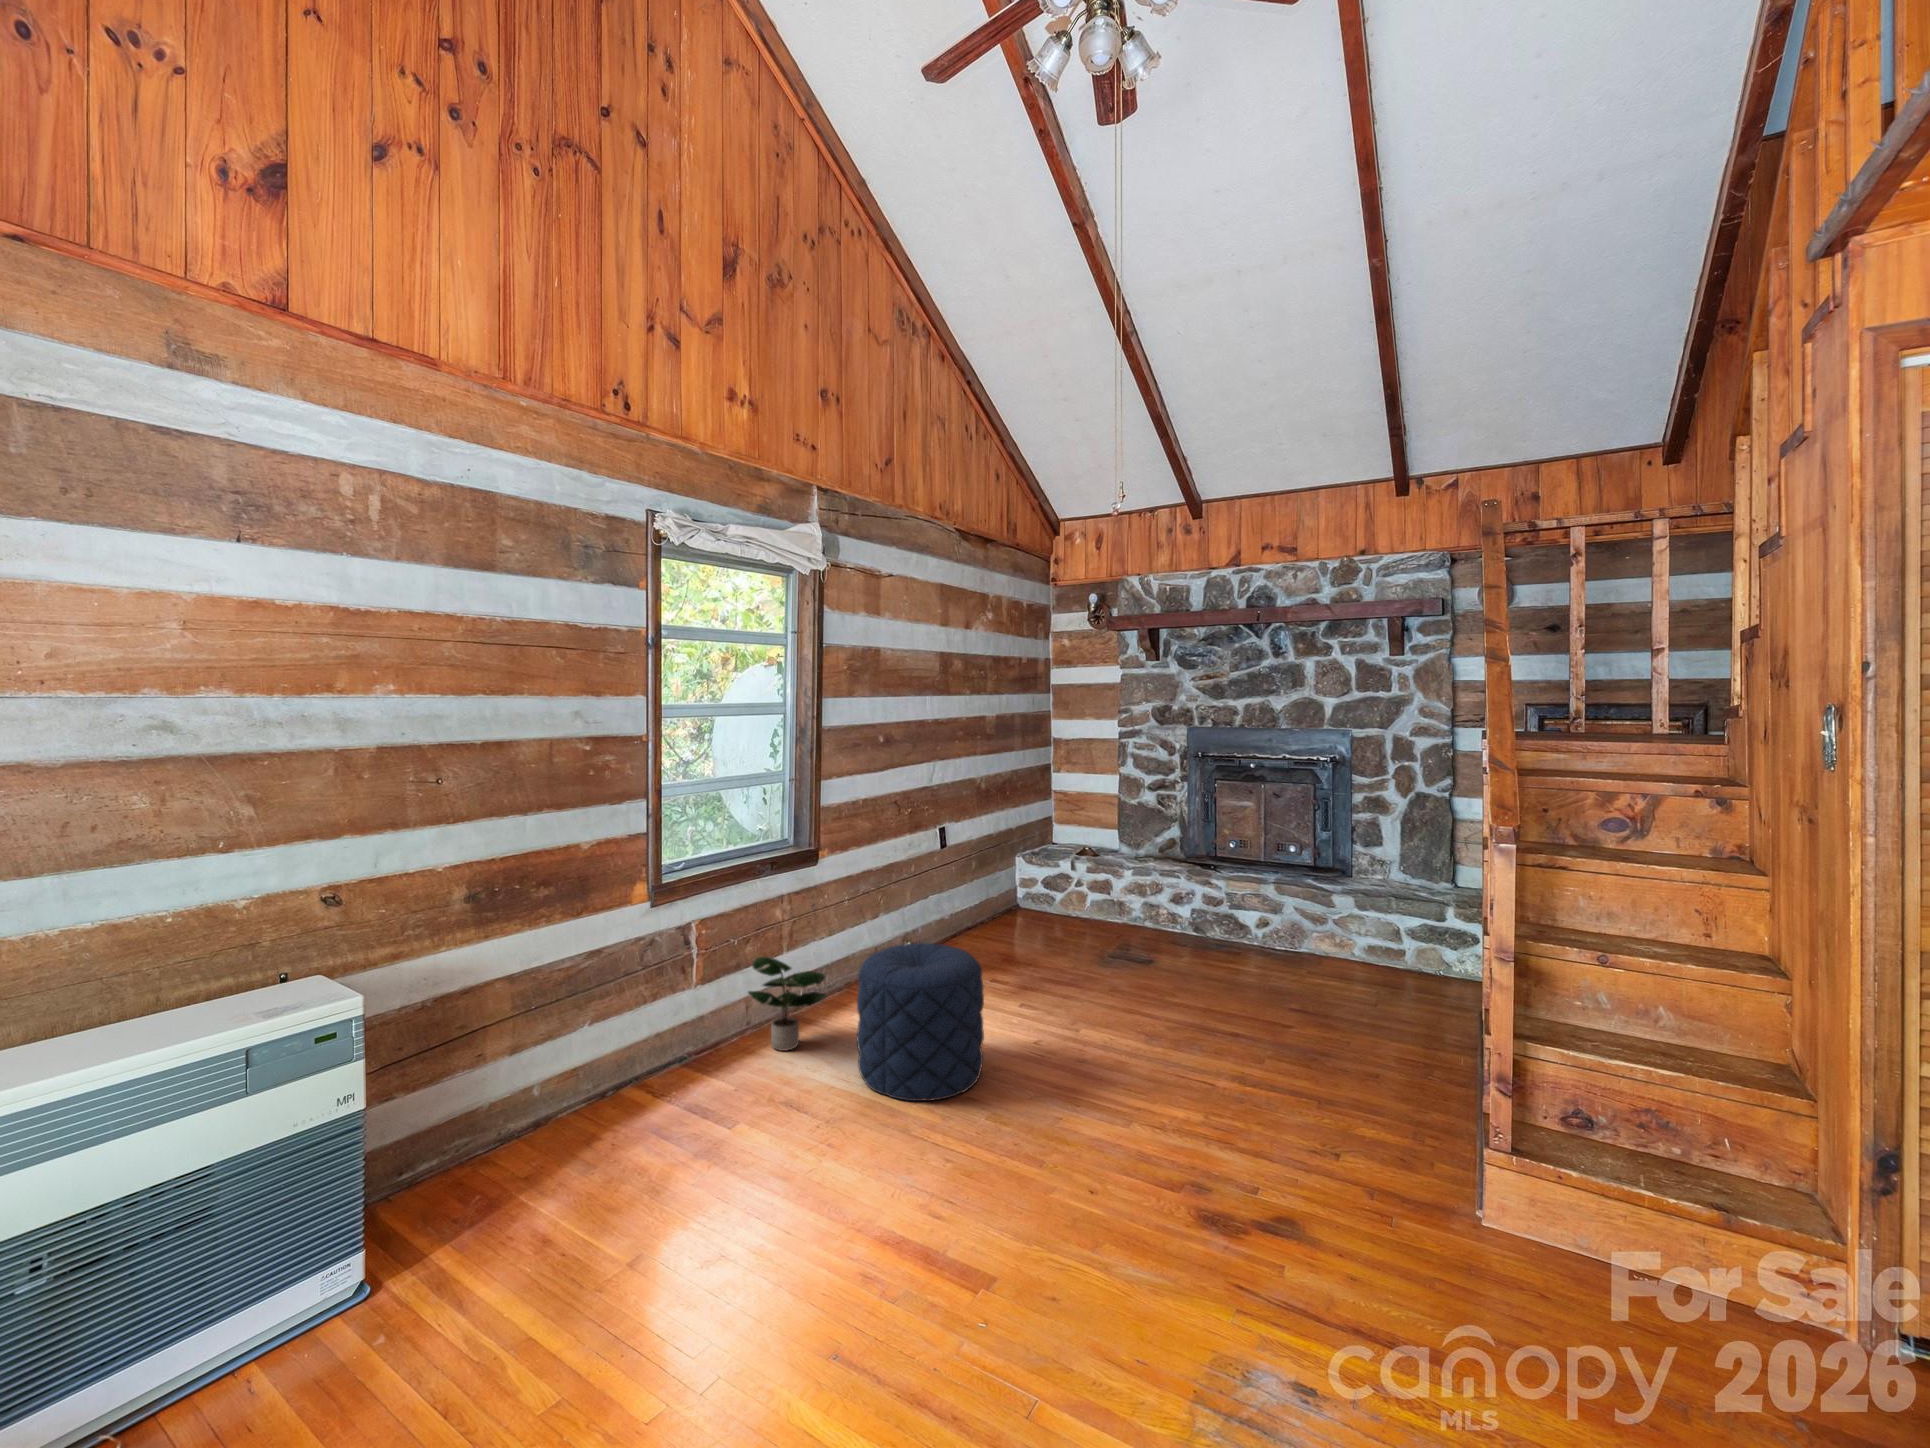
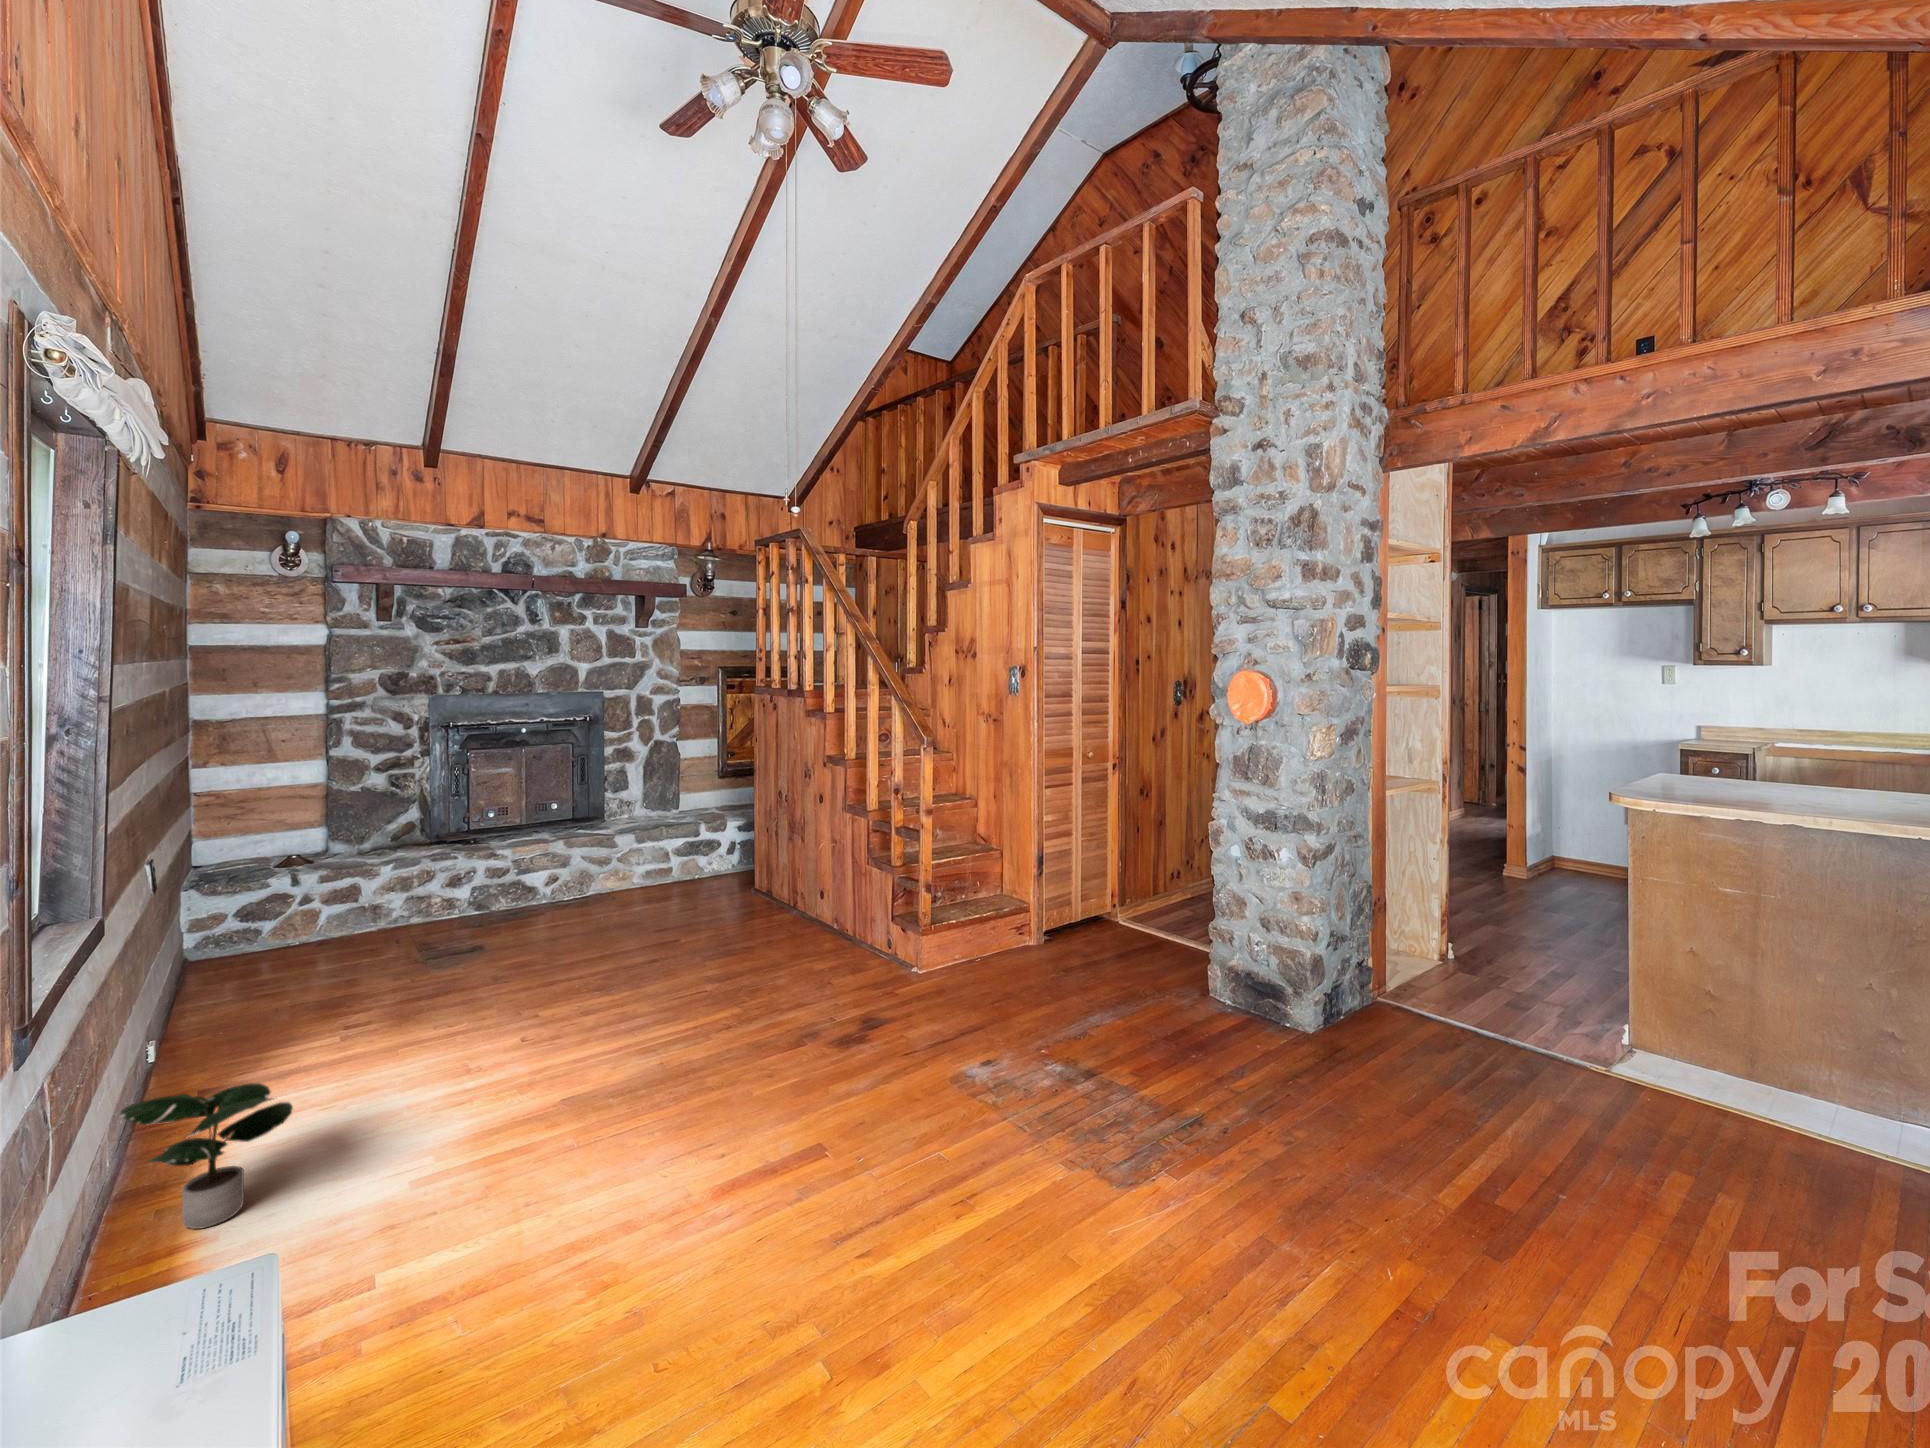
pouf: present [857,943,984,1101] -> none [383,955,567,1156]

